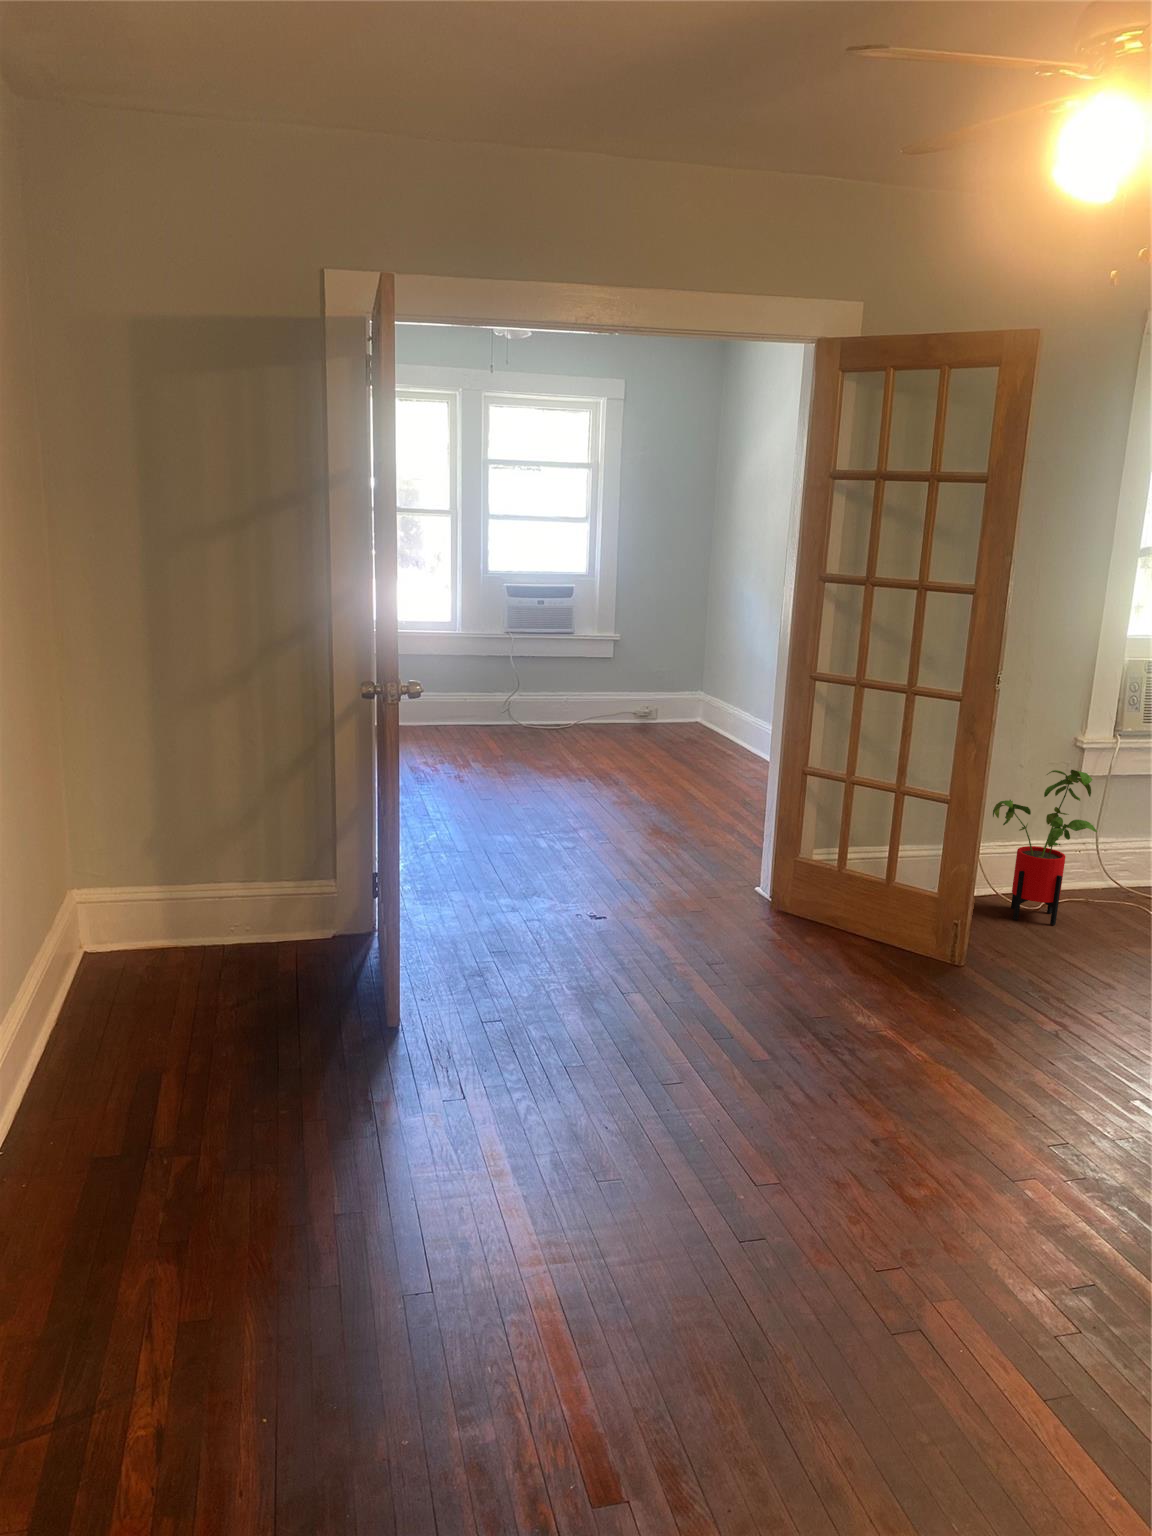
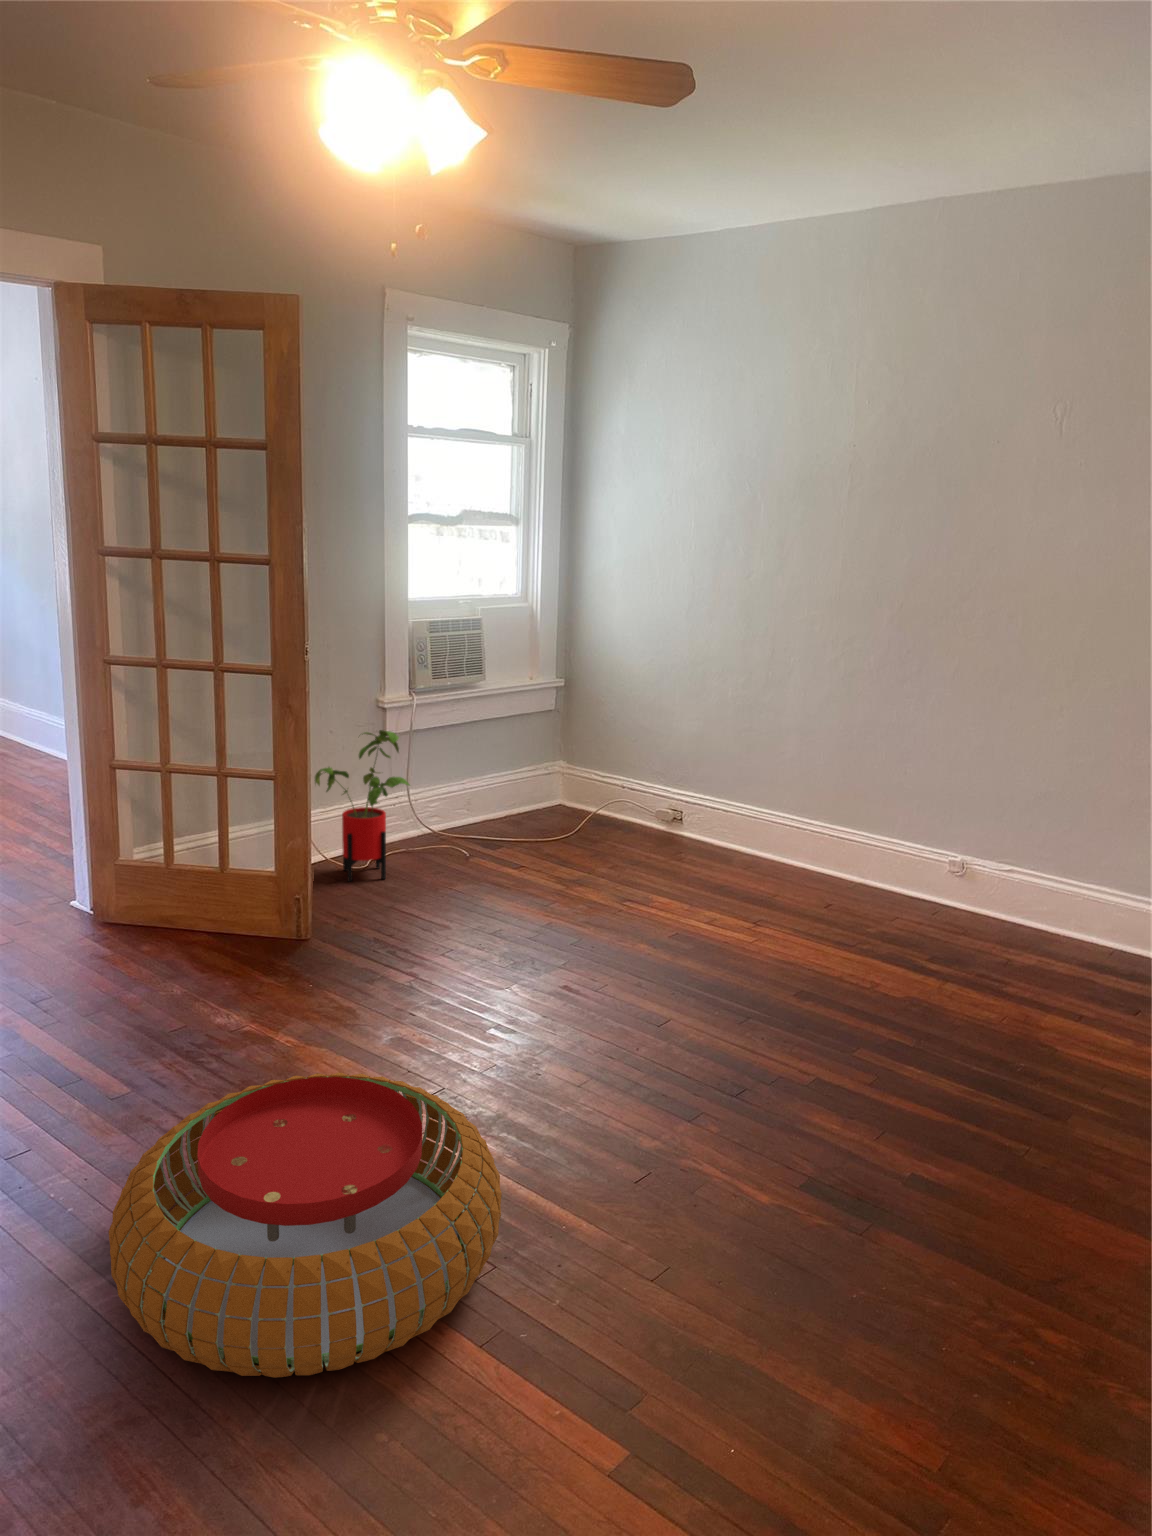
pouf: none [726,1069,1101,1350] -> present [109,1072,502,1378]

